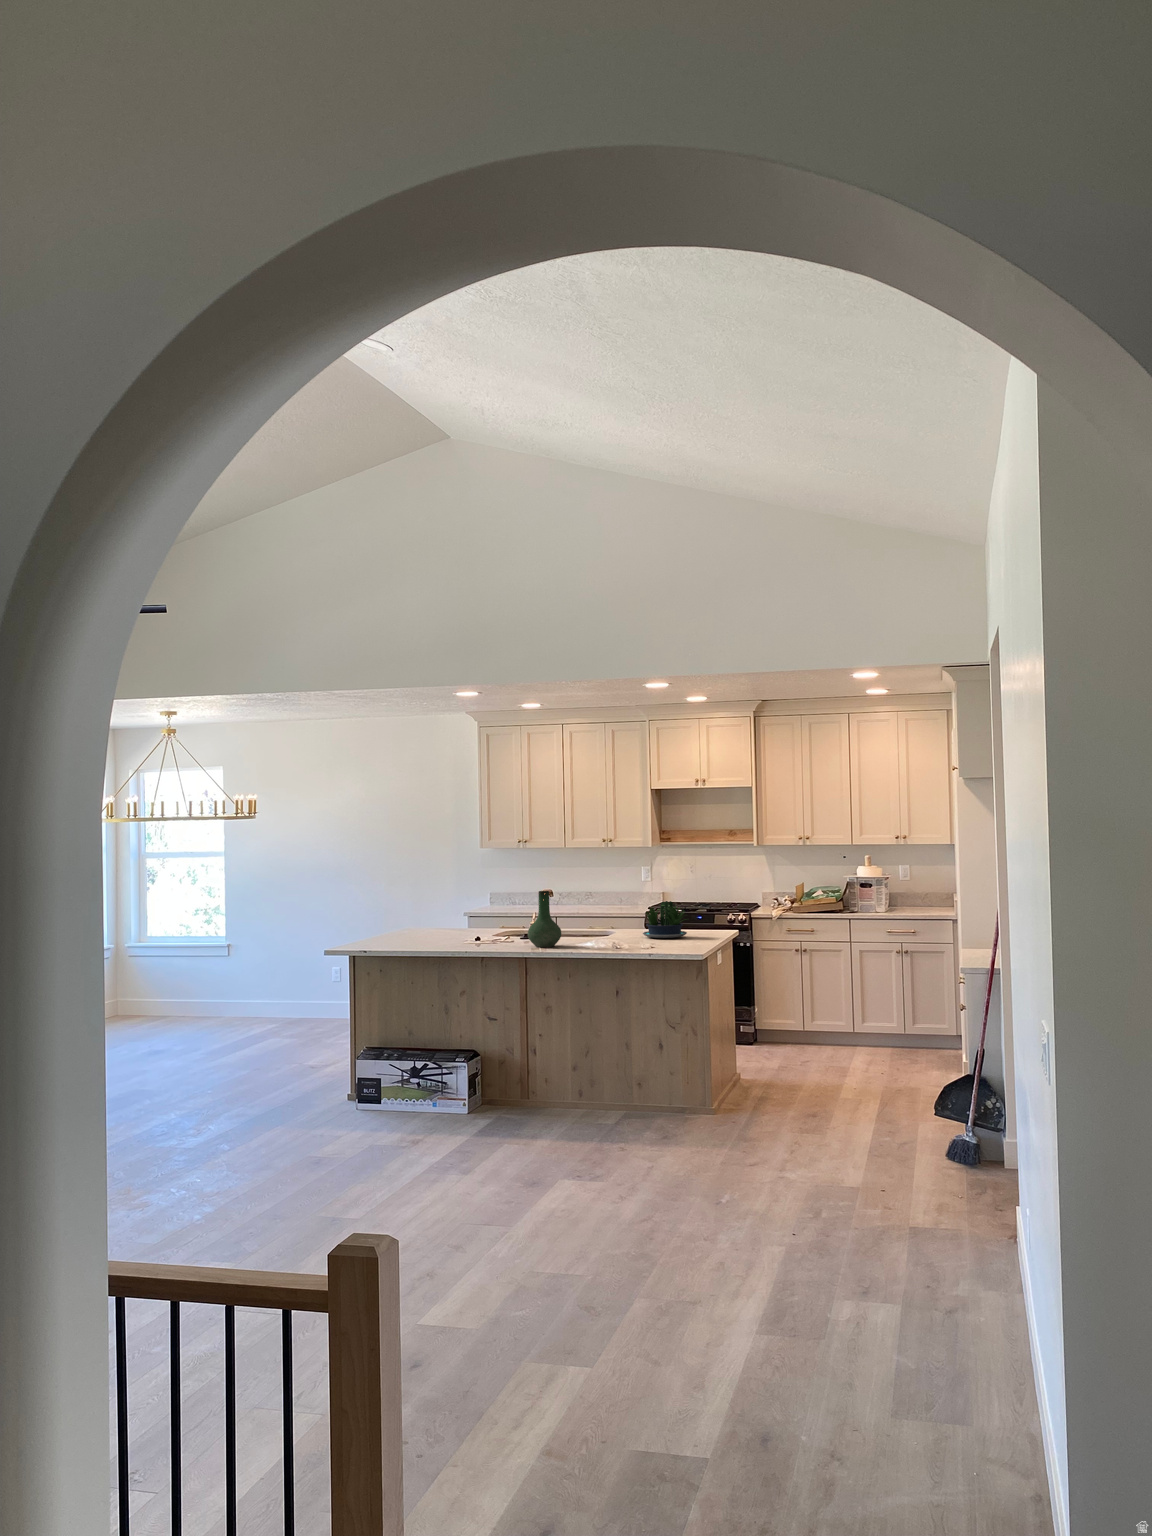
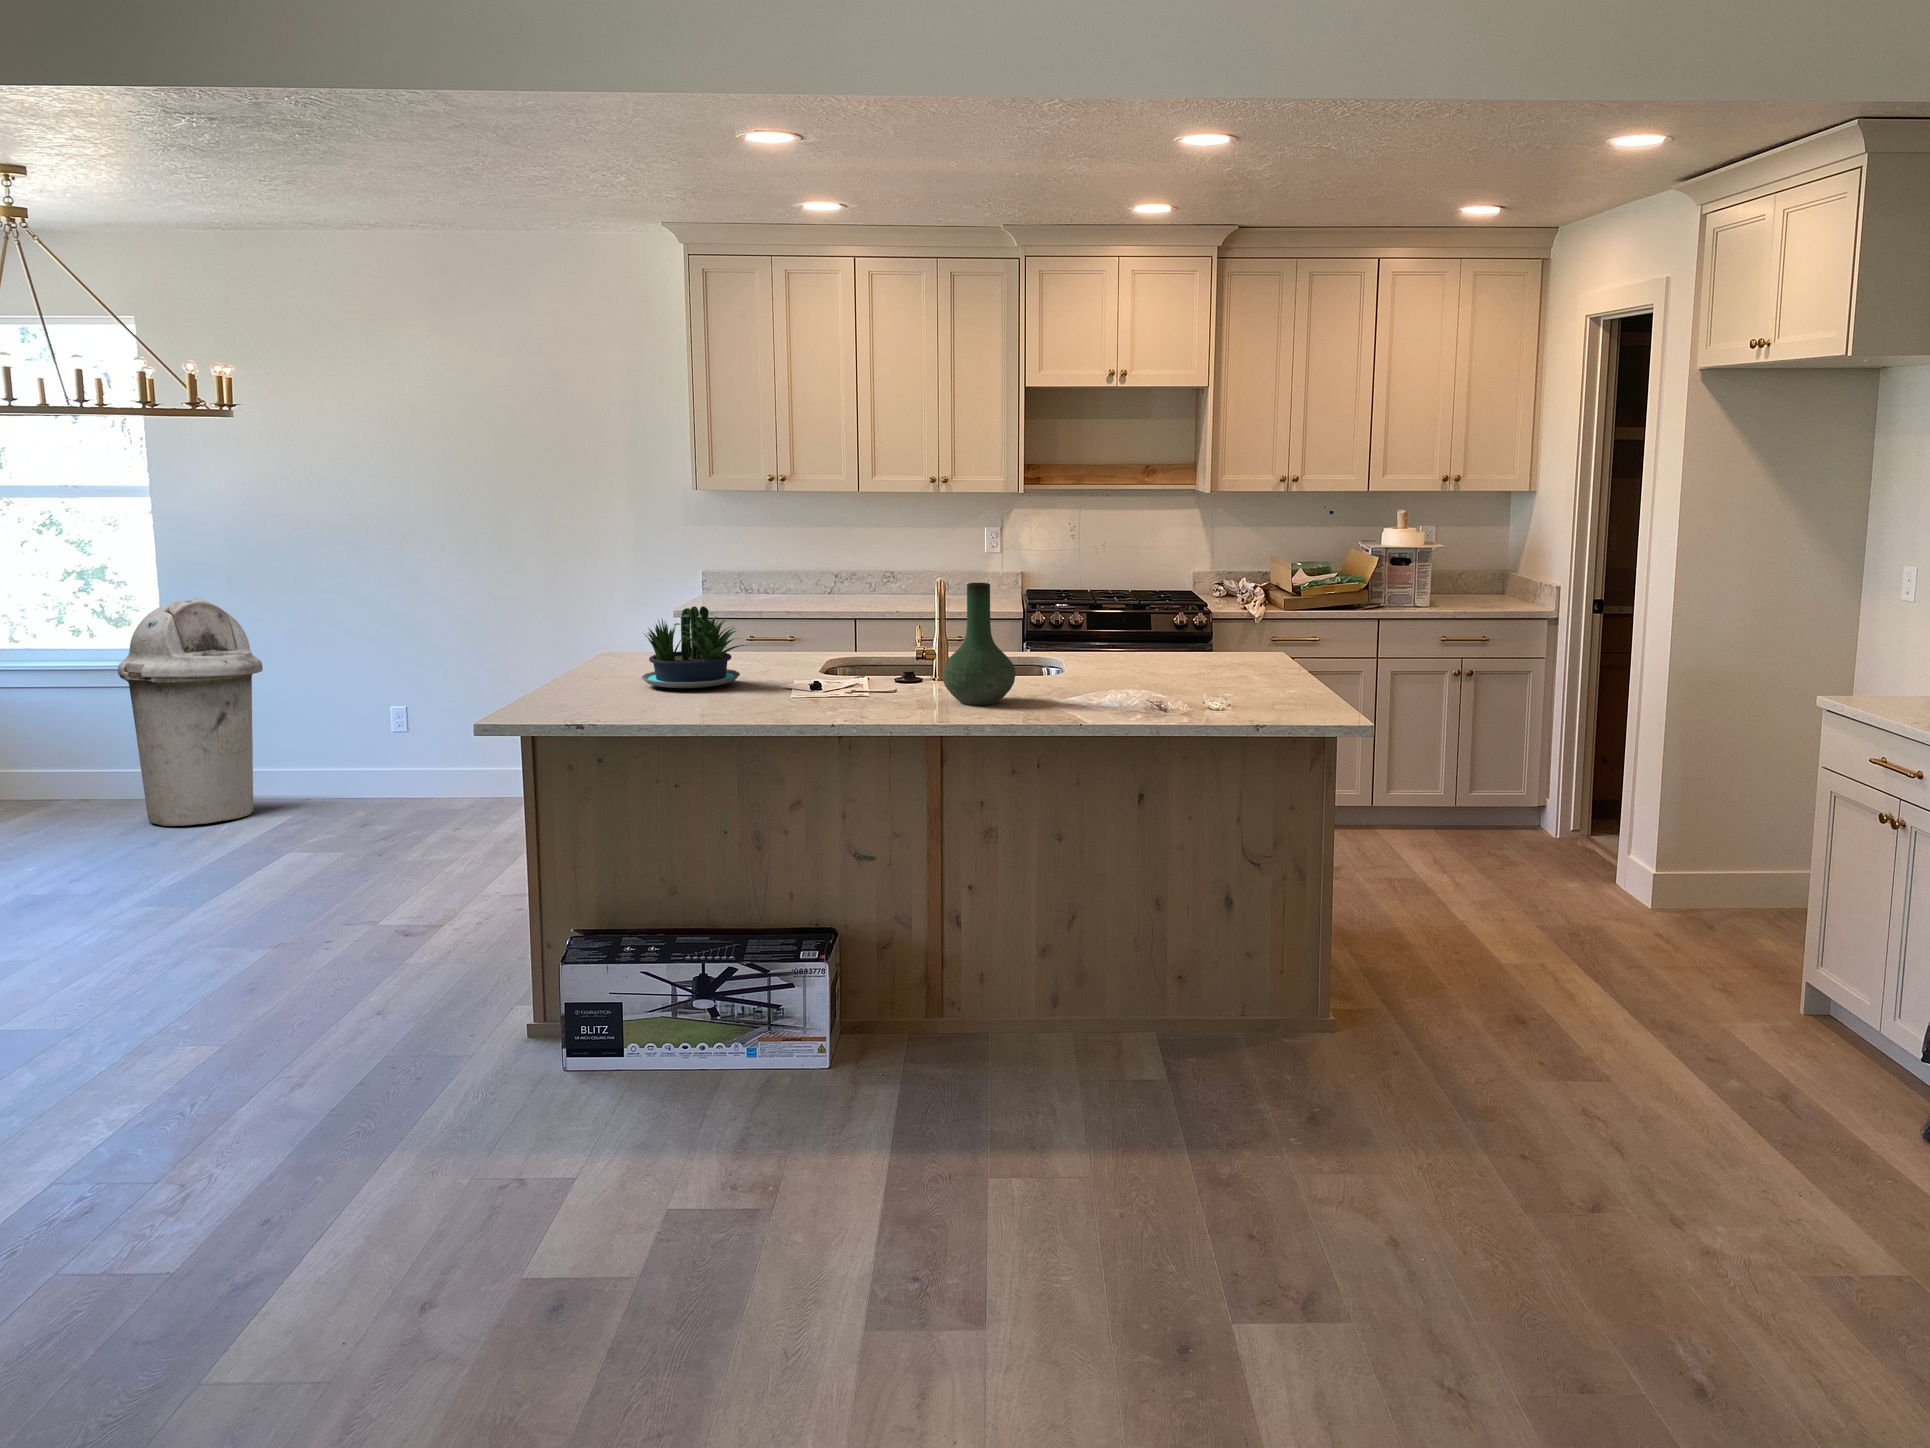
potted plant: present [643,901,687,938] -> present [641,606,746,688]
trash can: none [202,905,269,1022] -> present [118,598,263,826]

